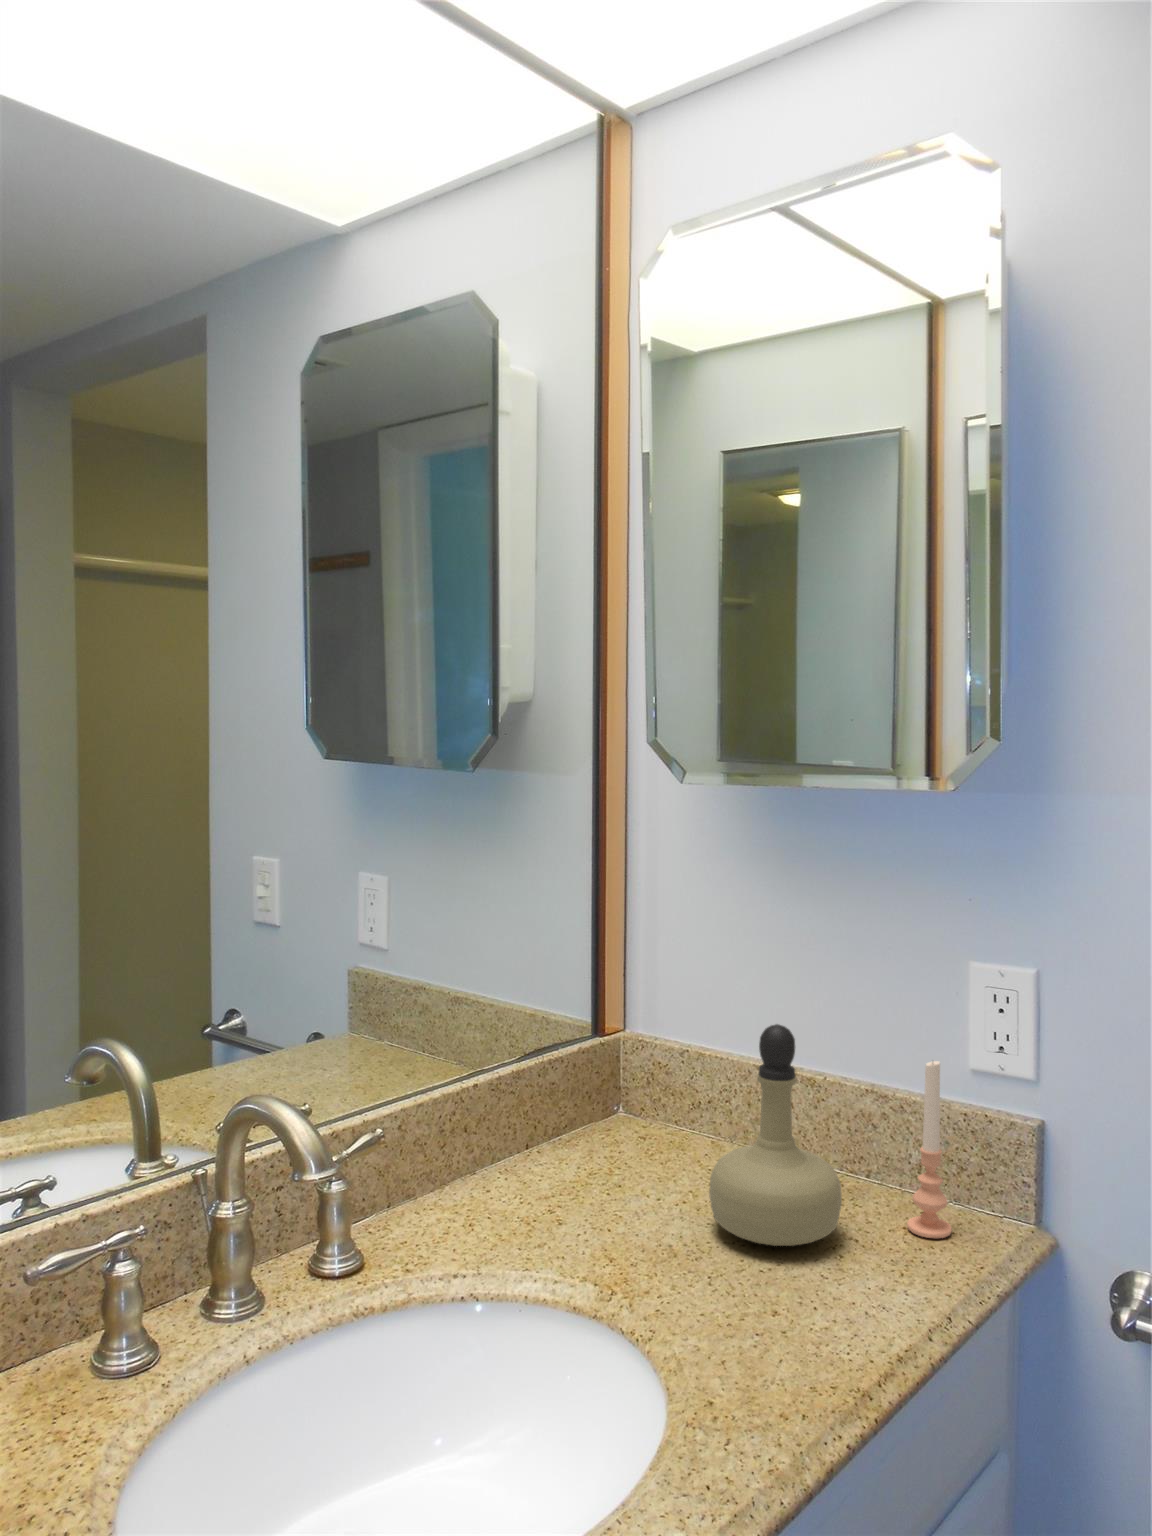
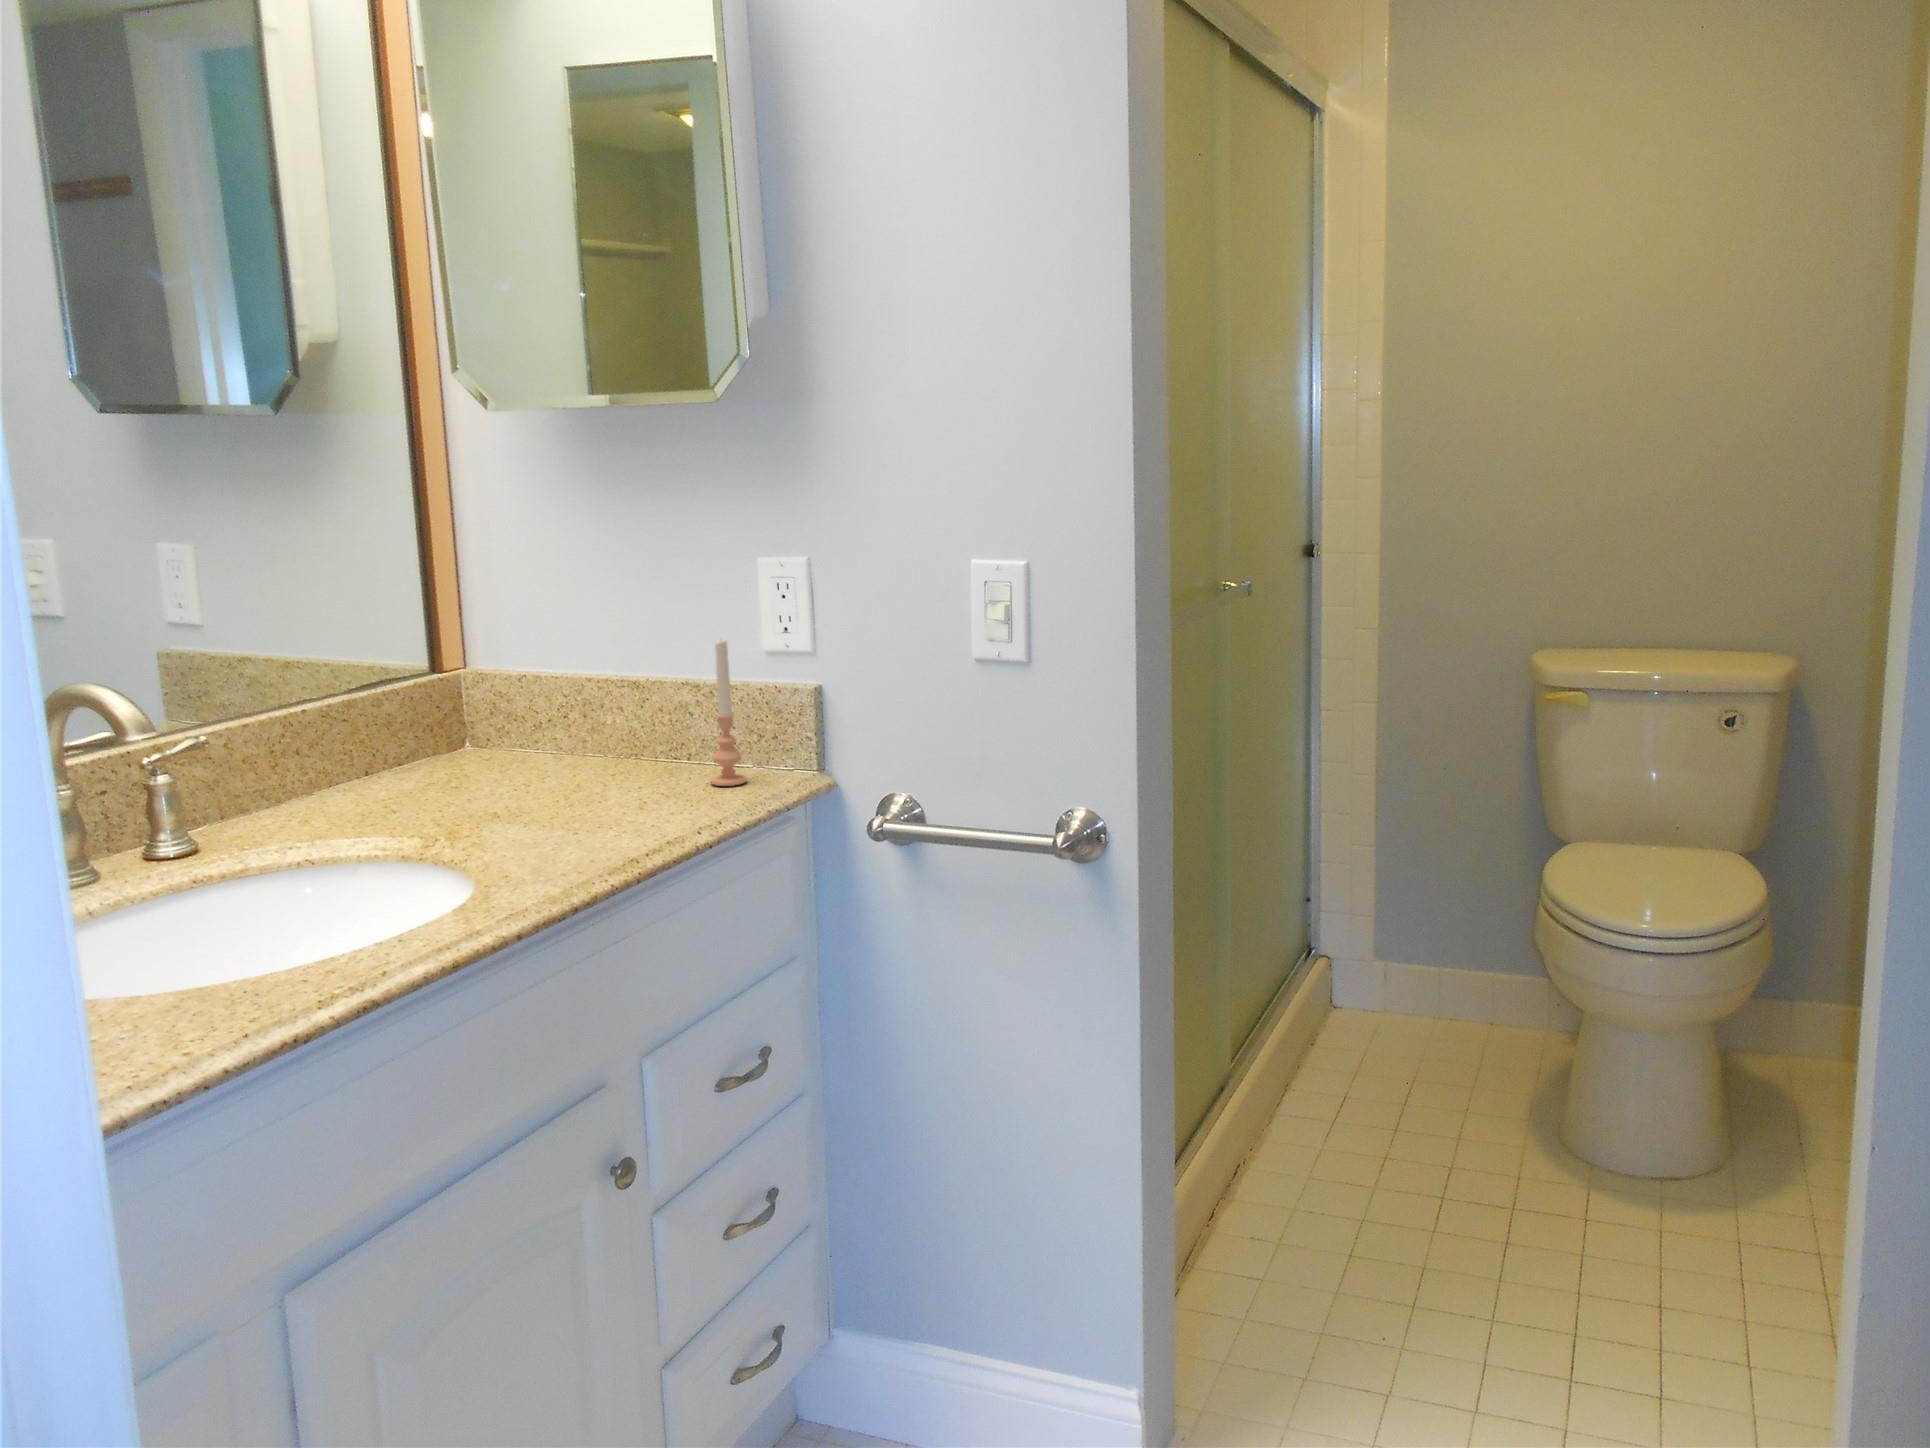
perfume bottle: present [709,1024,842,1246] -> none [532,617,649,802]

